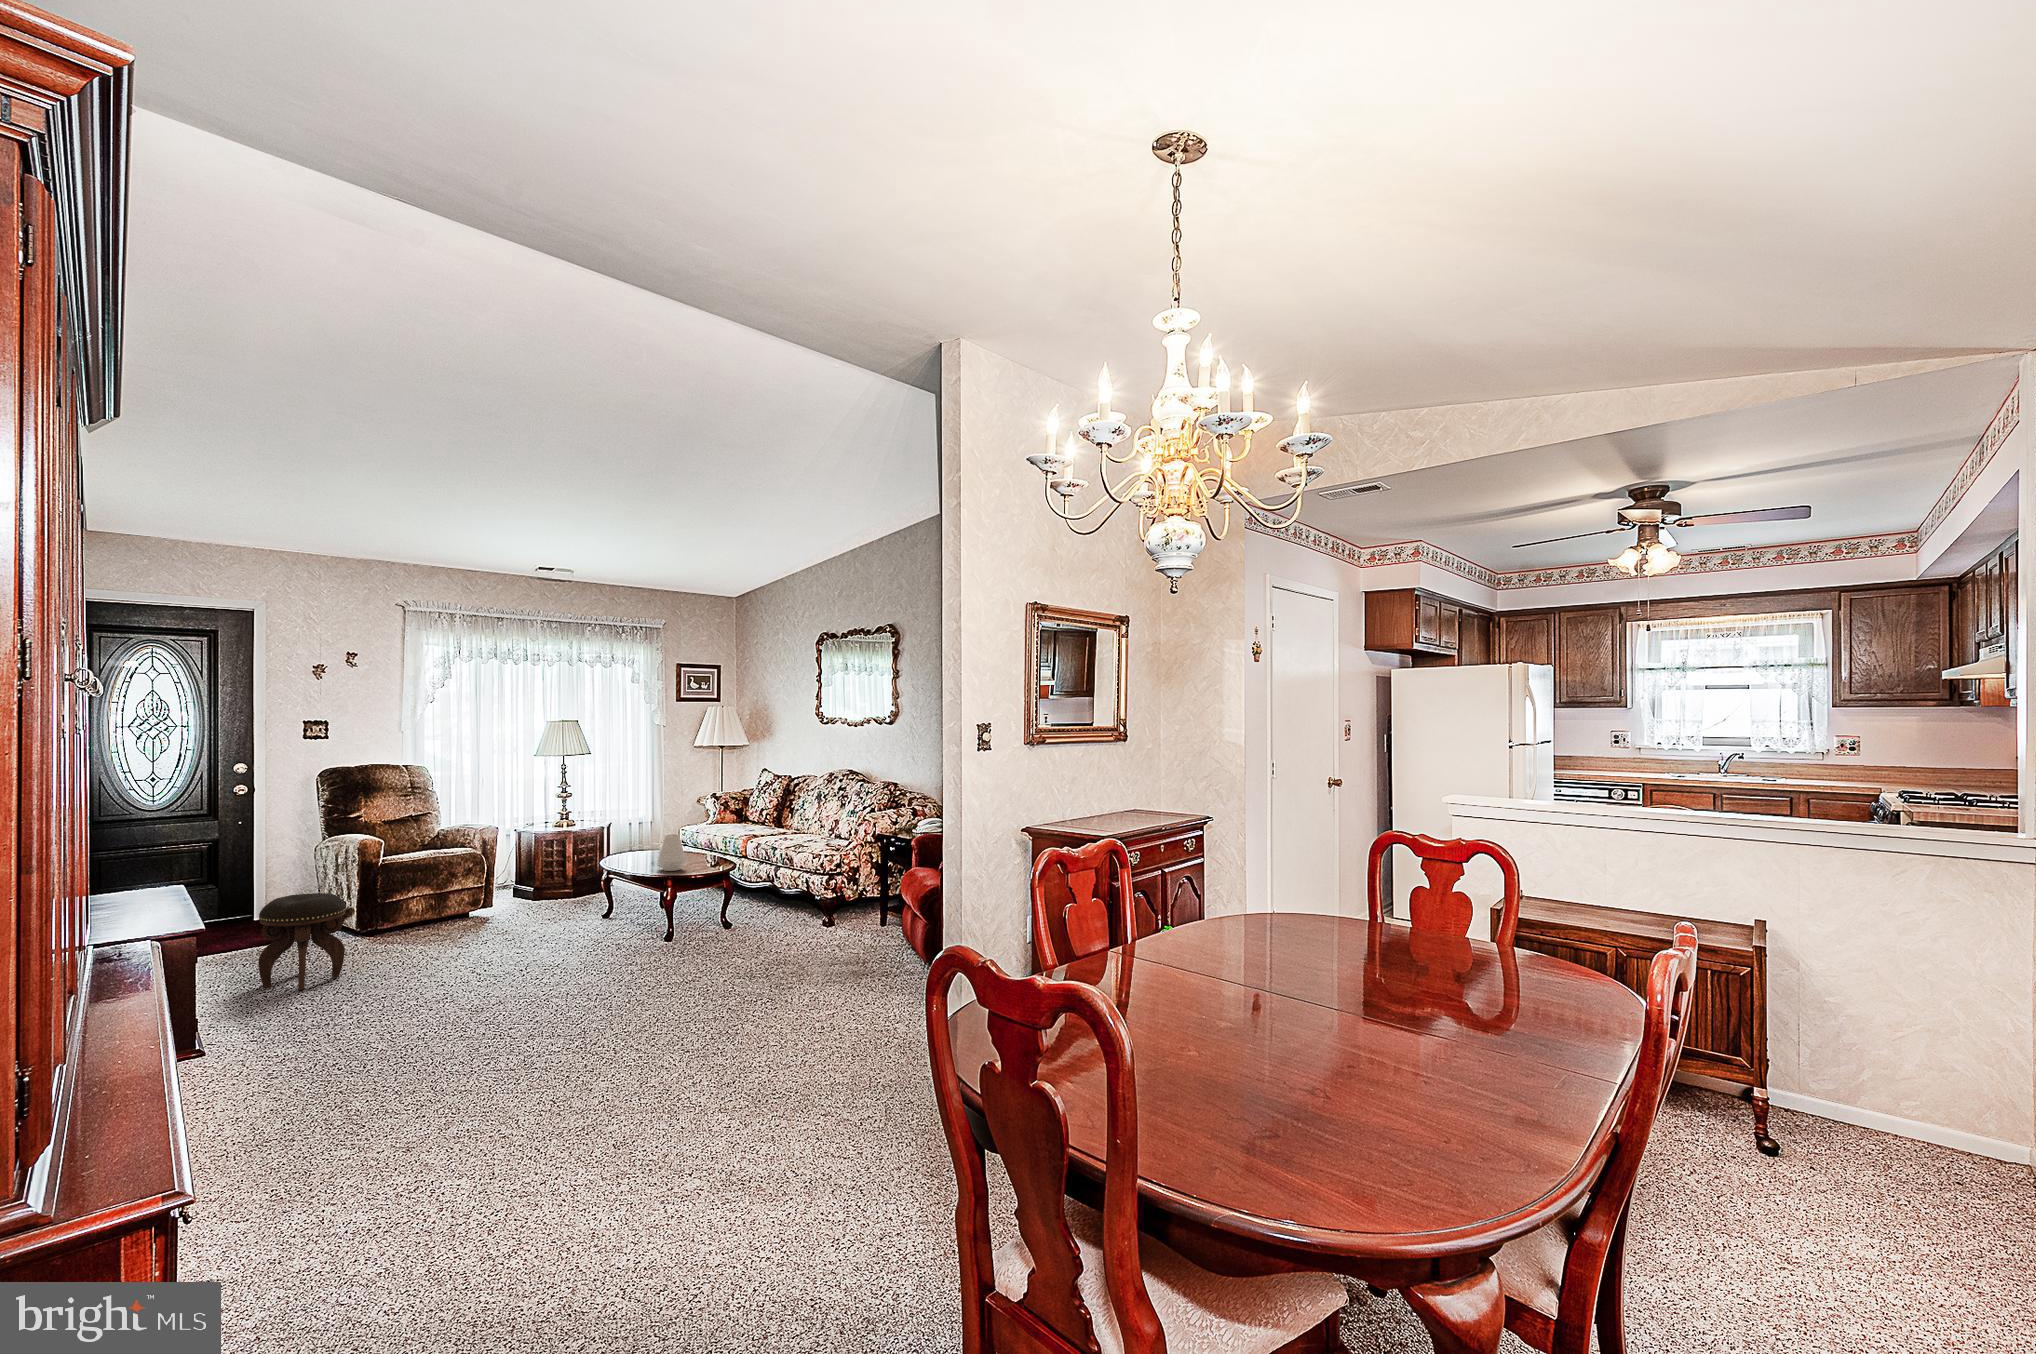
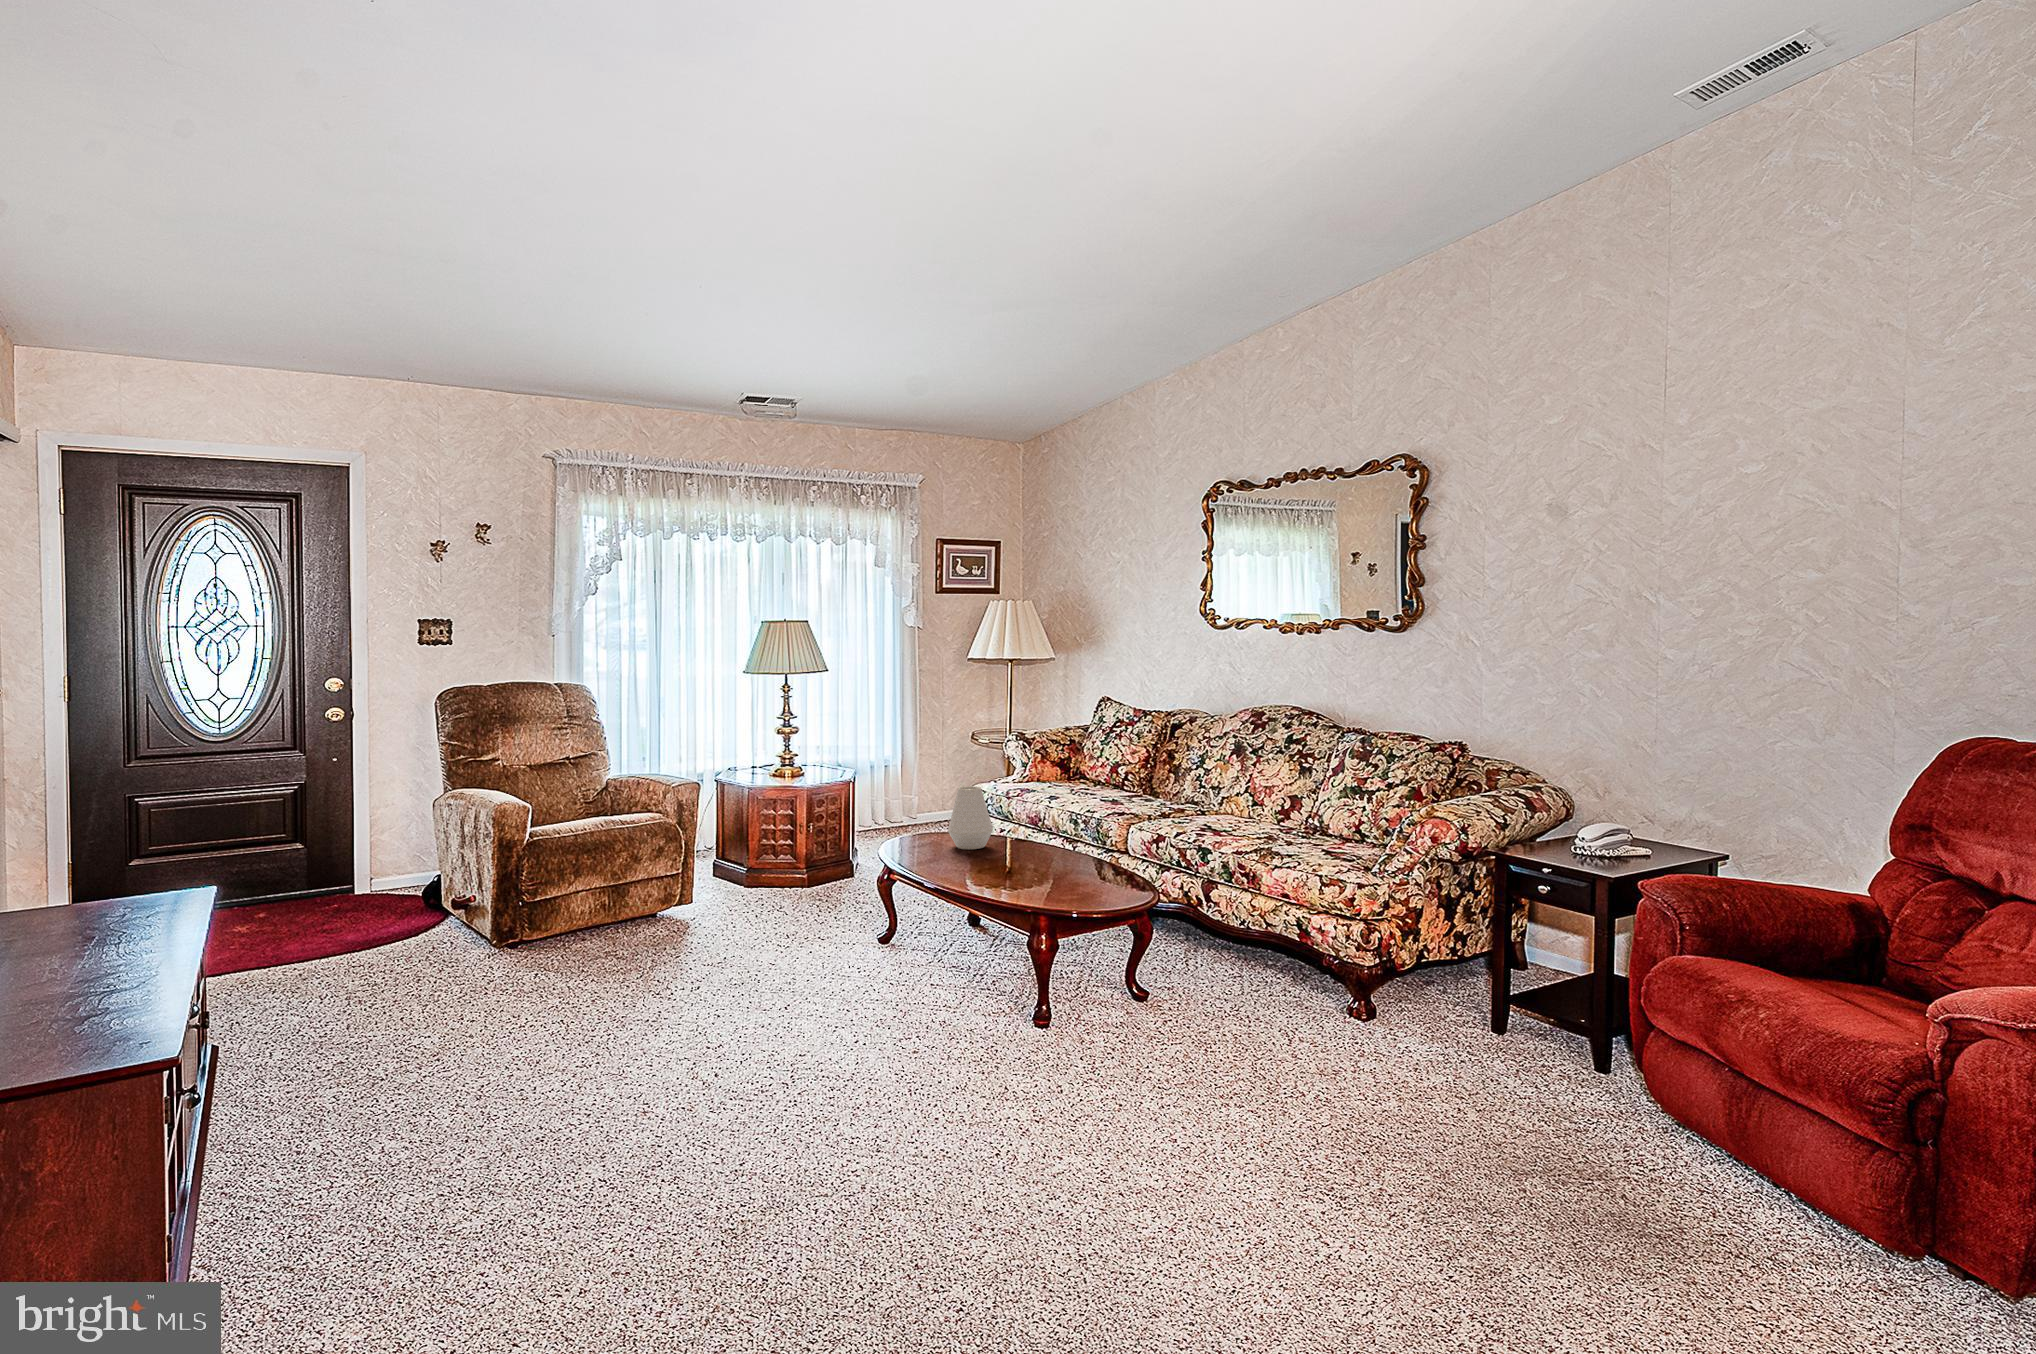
footstool: present [258,893,346,990] -> none [294,884,443,1063]

